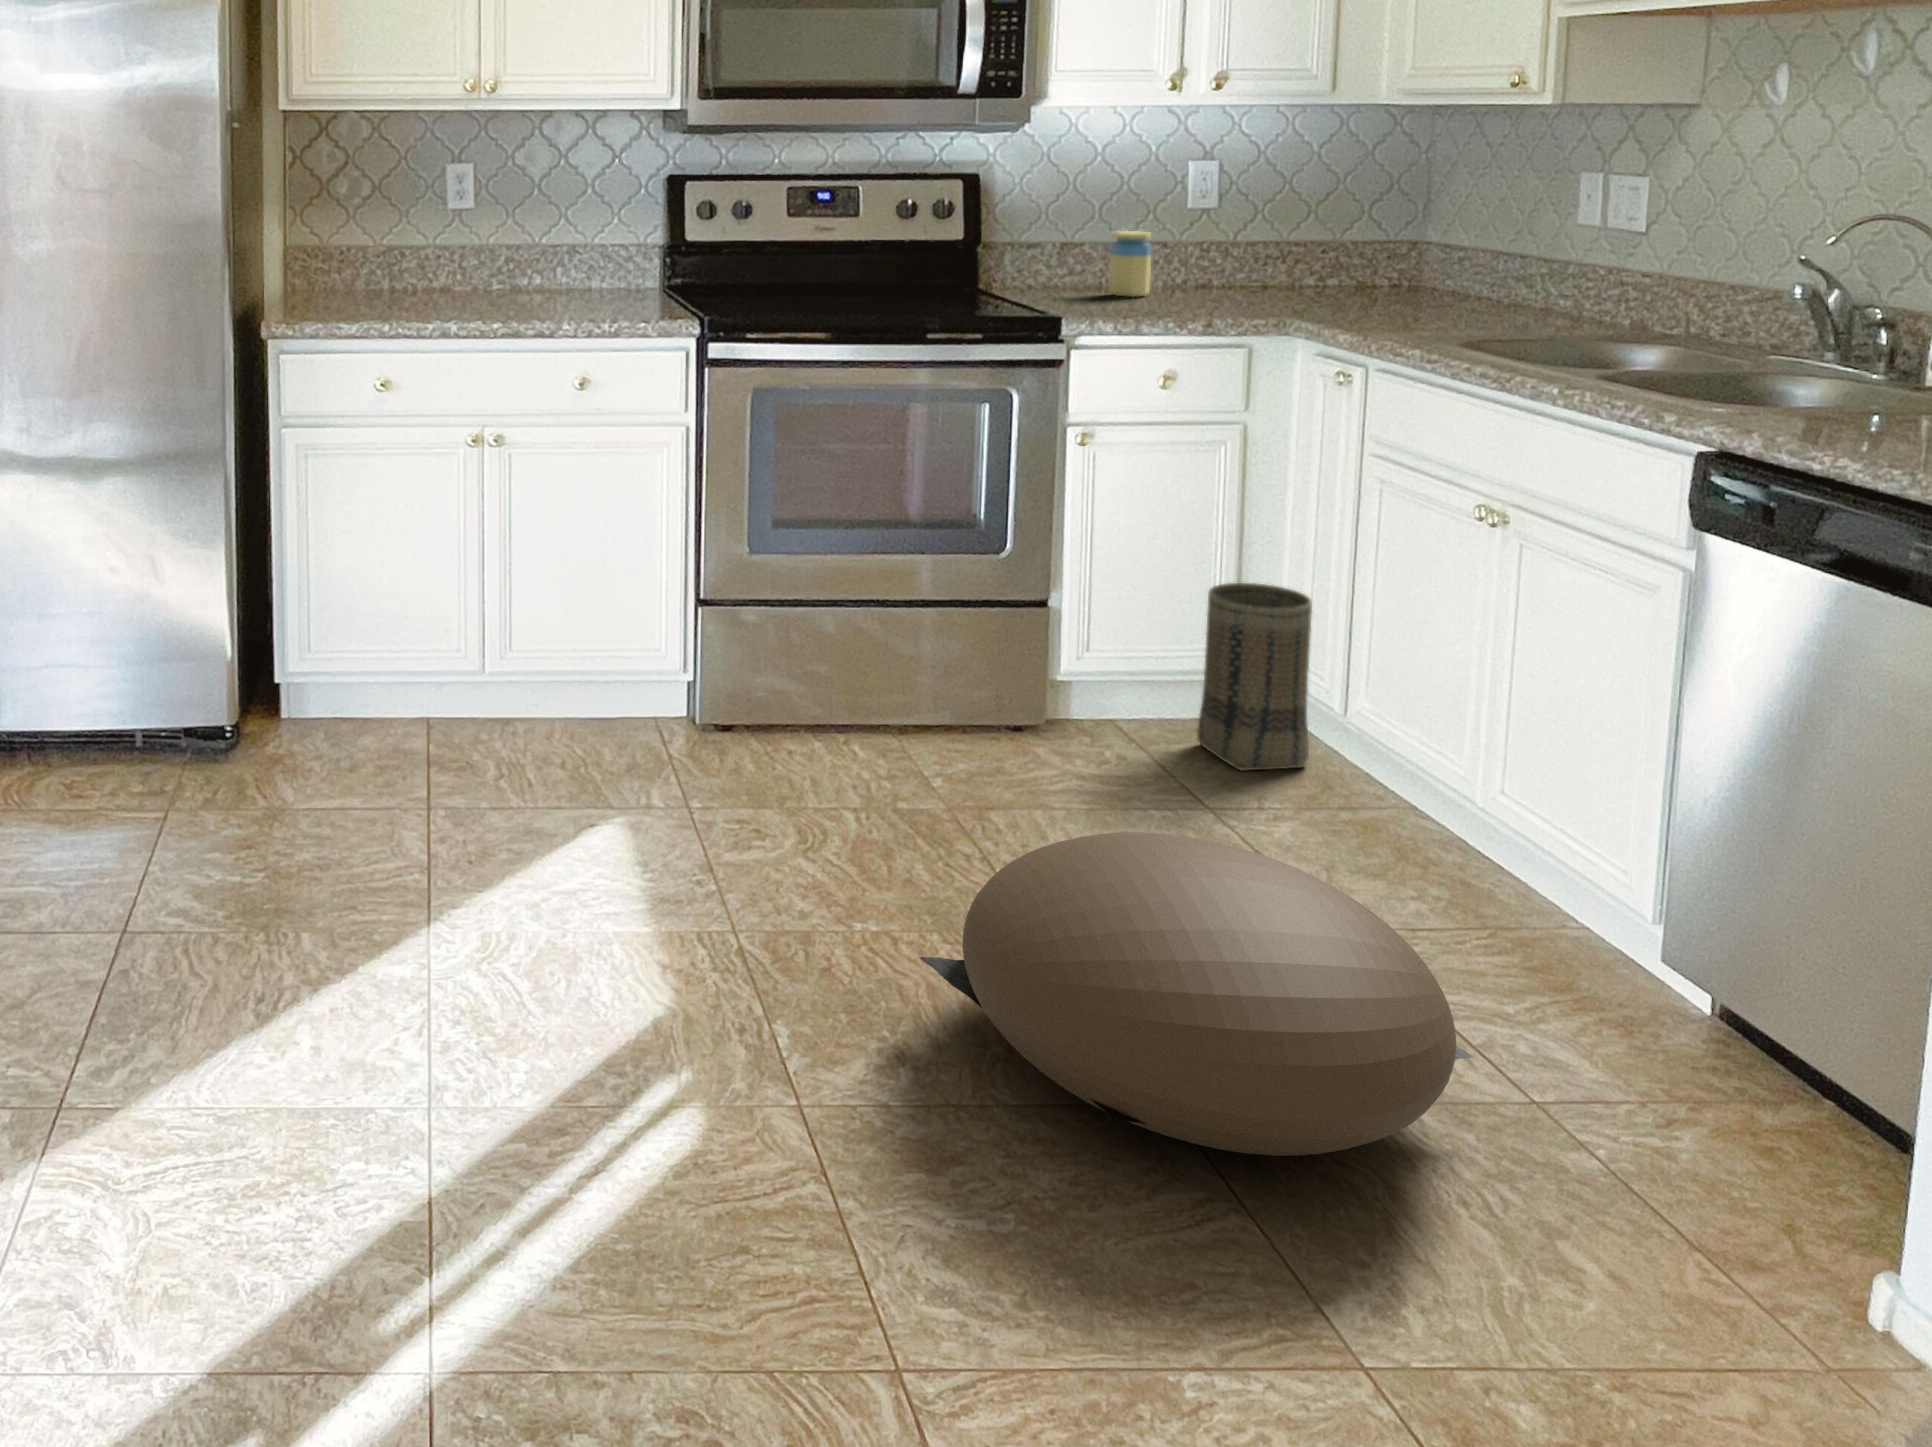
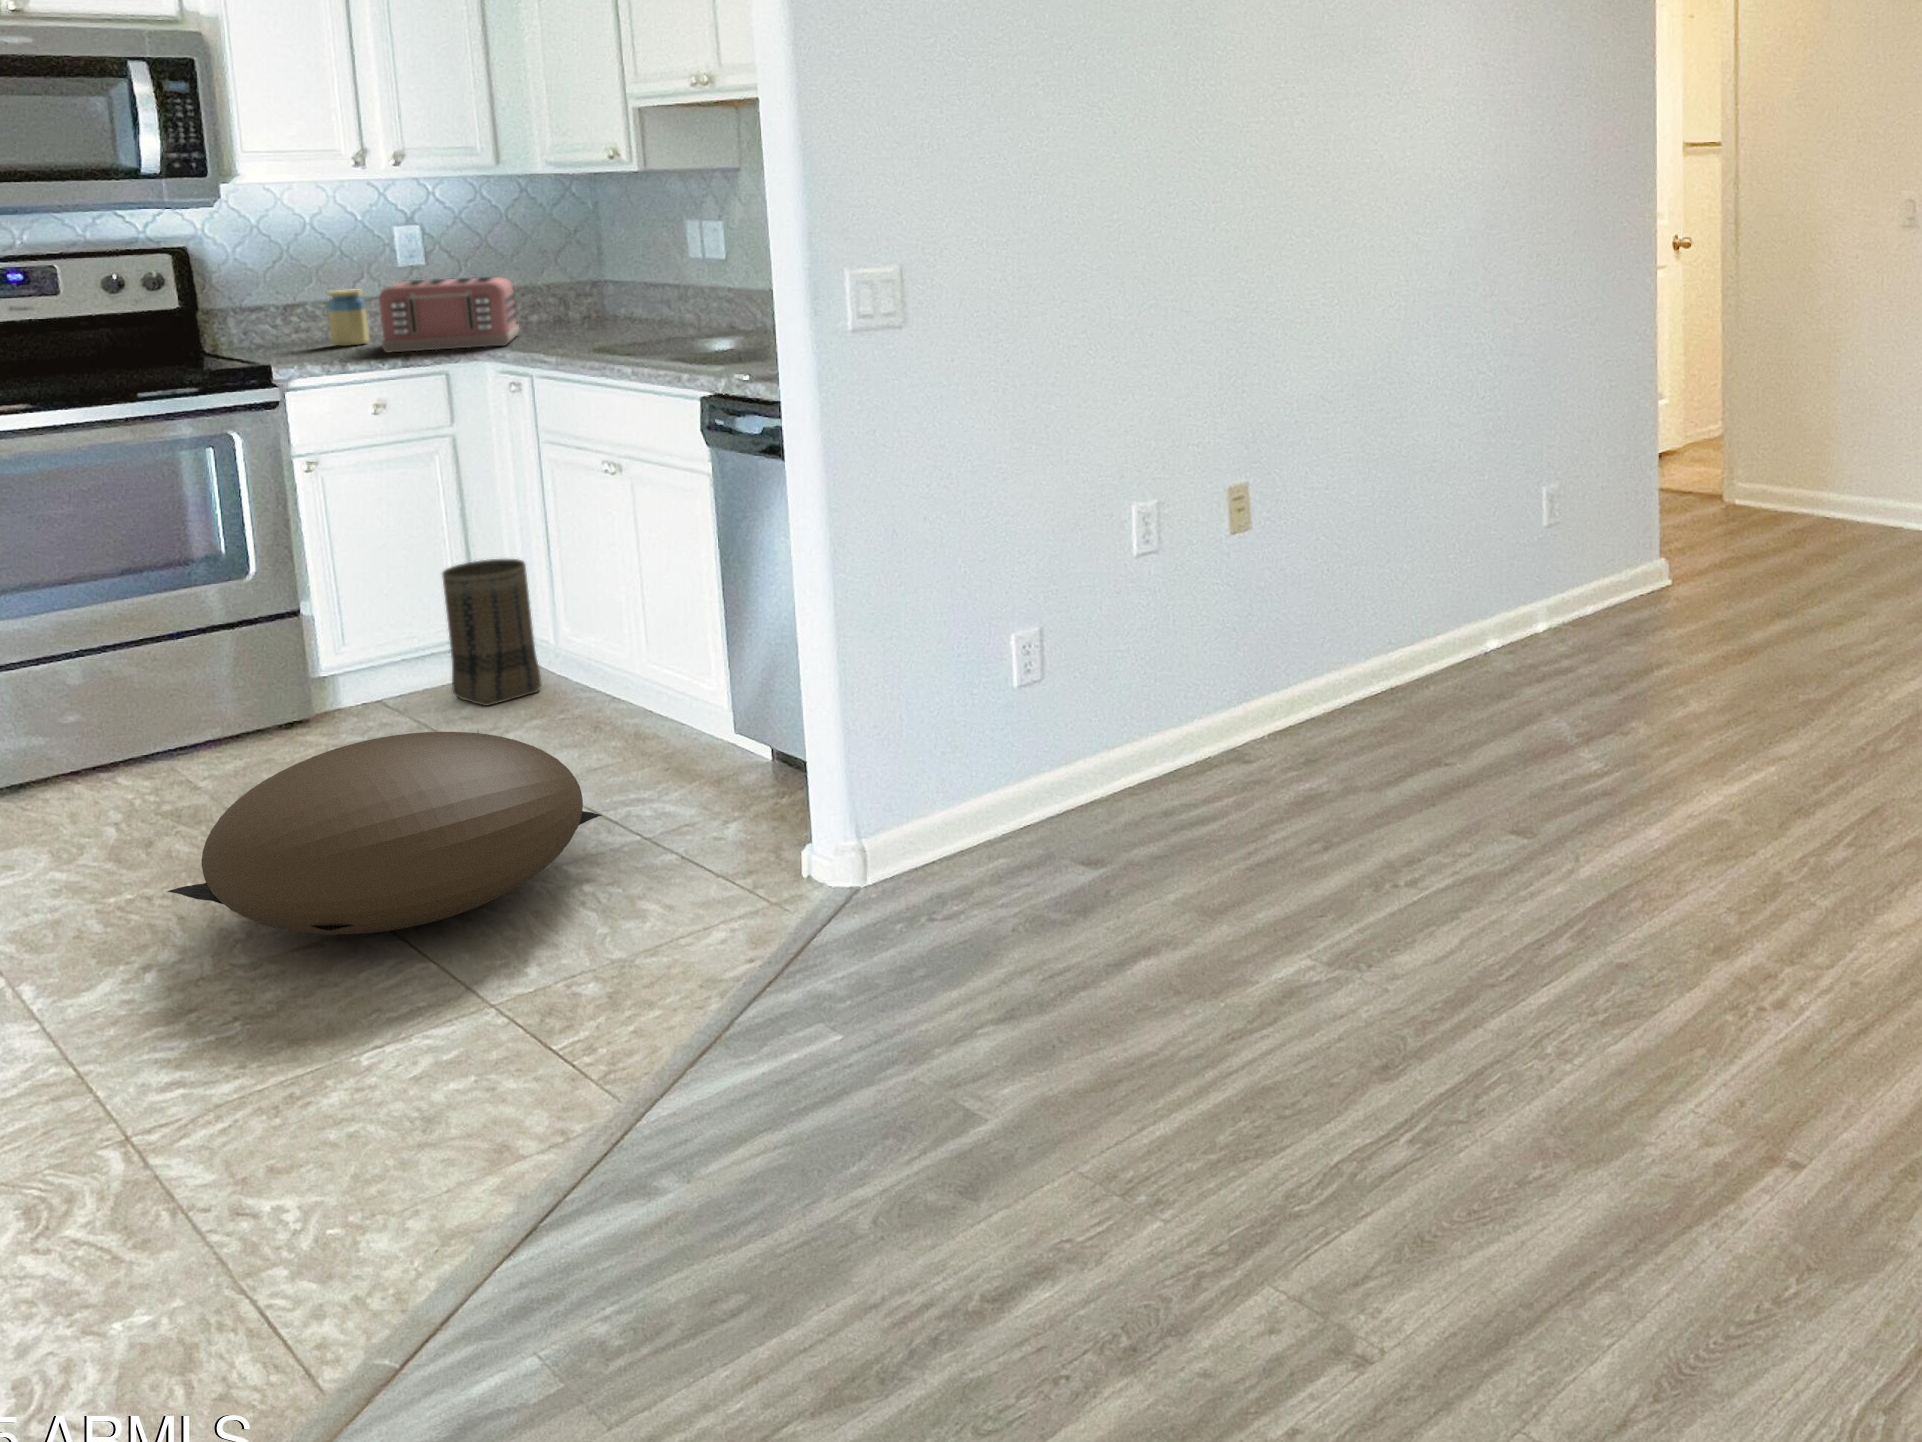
toaster: none [1175,226,1332,319] -> present [379,276,519,352]

